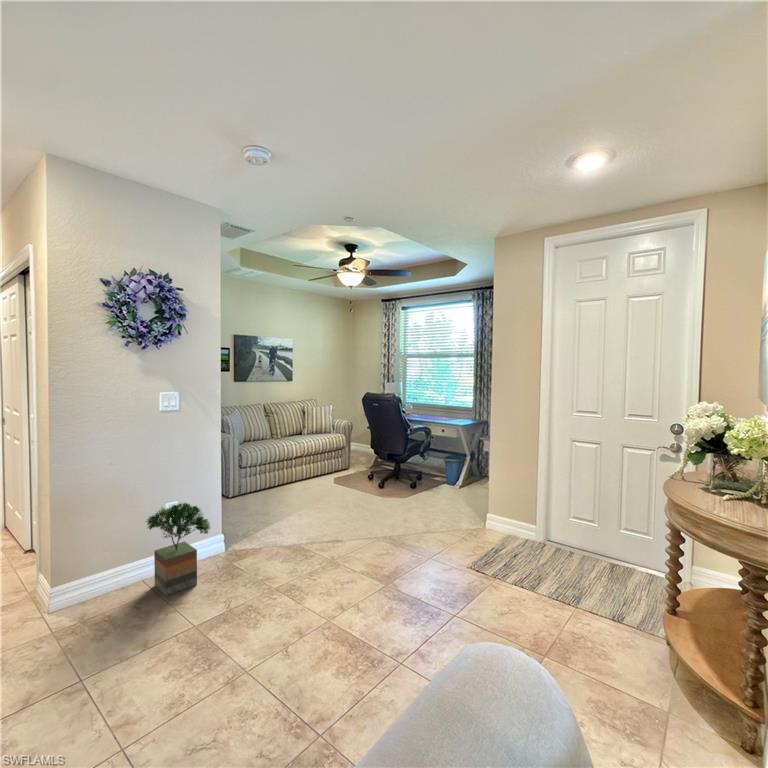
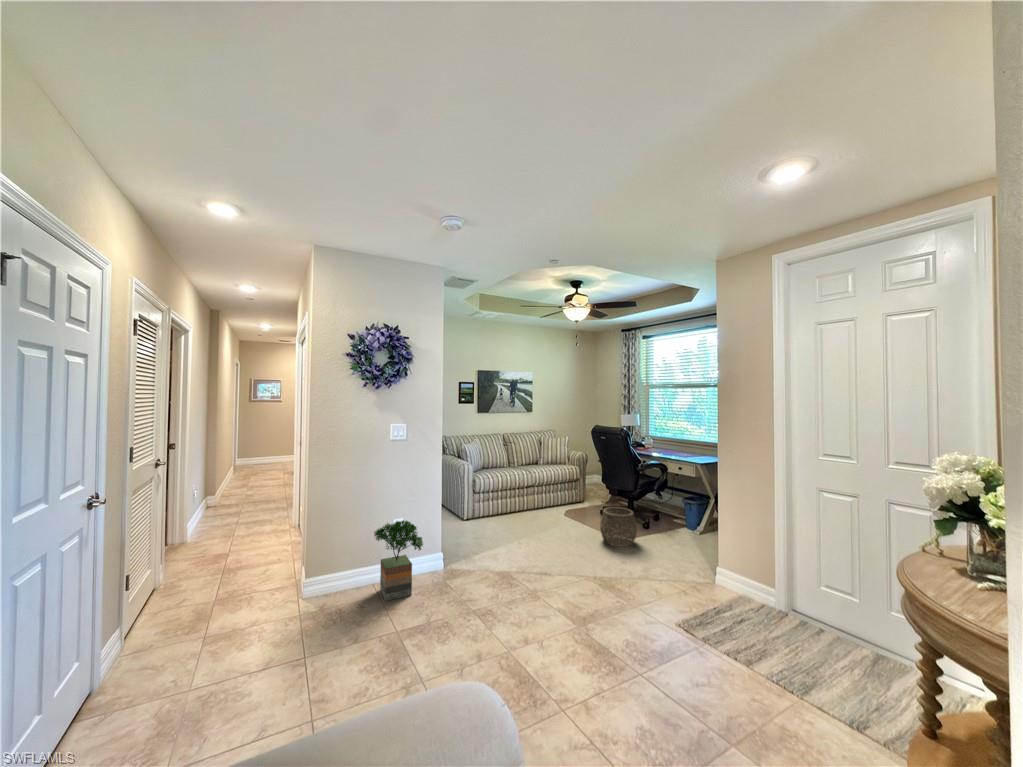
woven basket: none [376,470,411,506] -> present [600,507,637,547]

